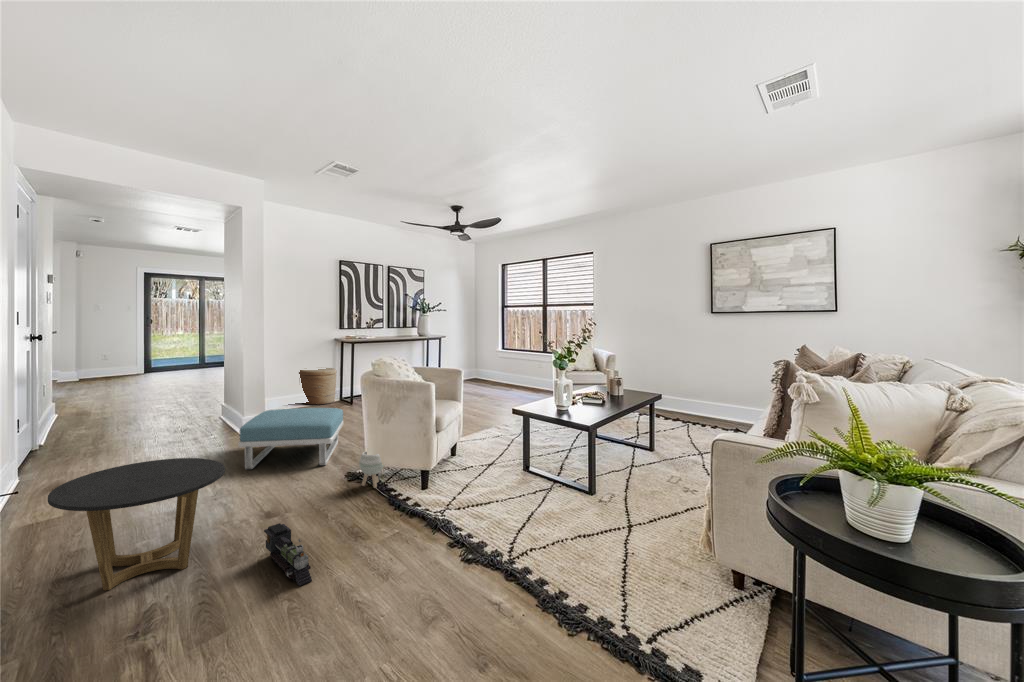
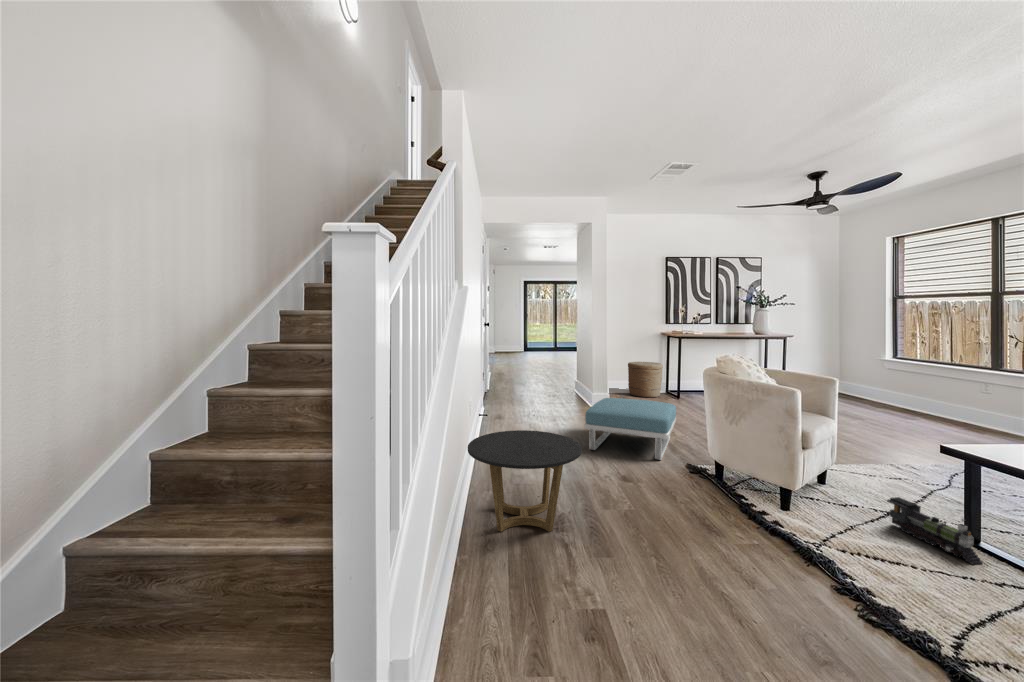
planter: present [359,451,384,488] -> none [702,455,731,499]
toy train: present [264,523,312,586] -> present [887,497,983,564]

